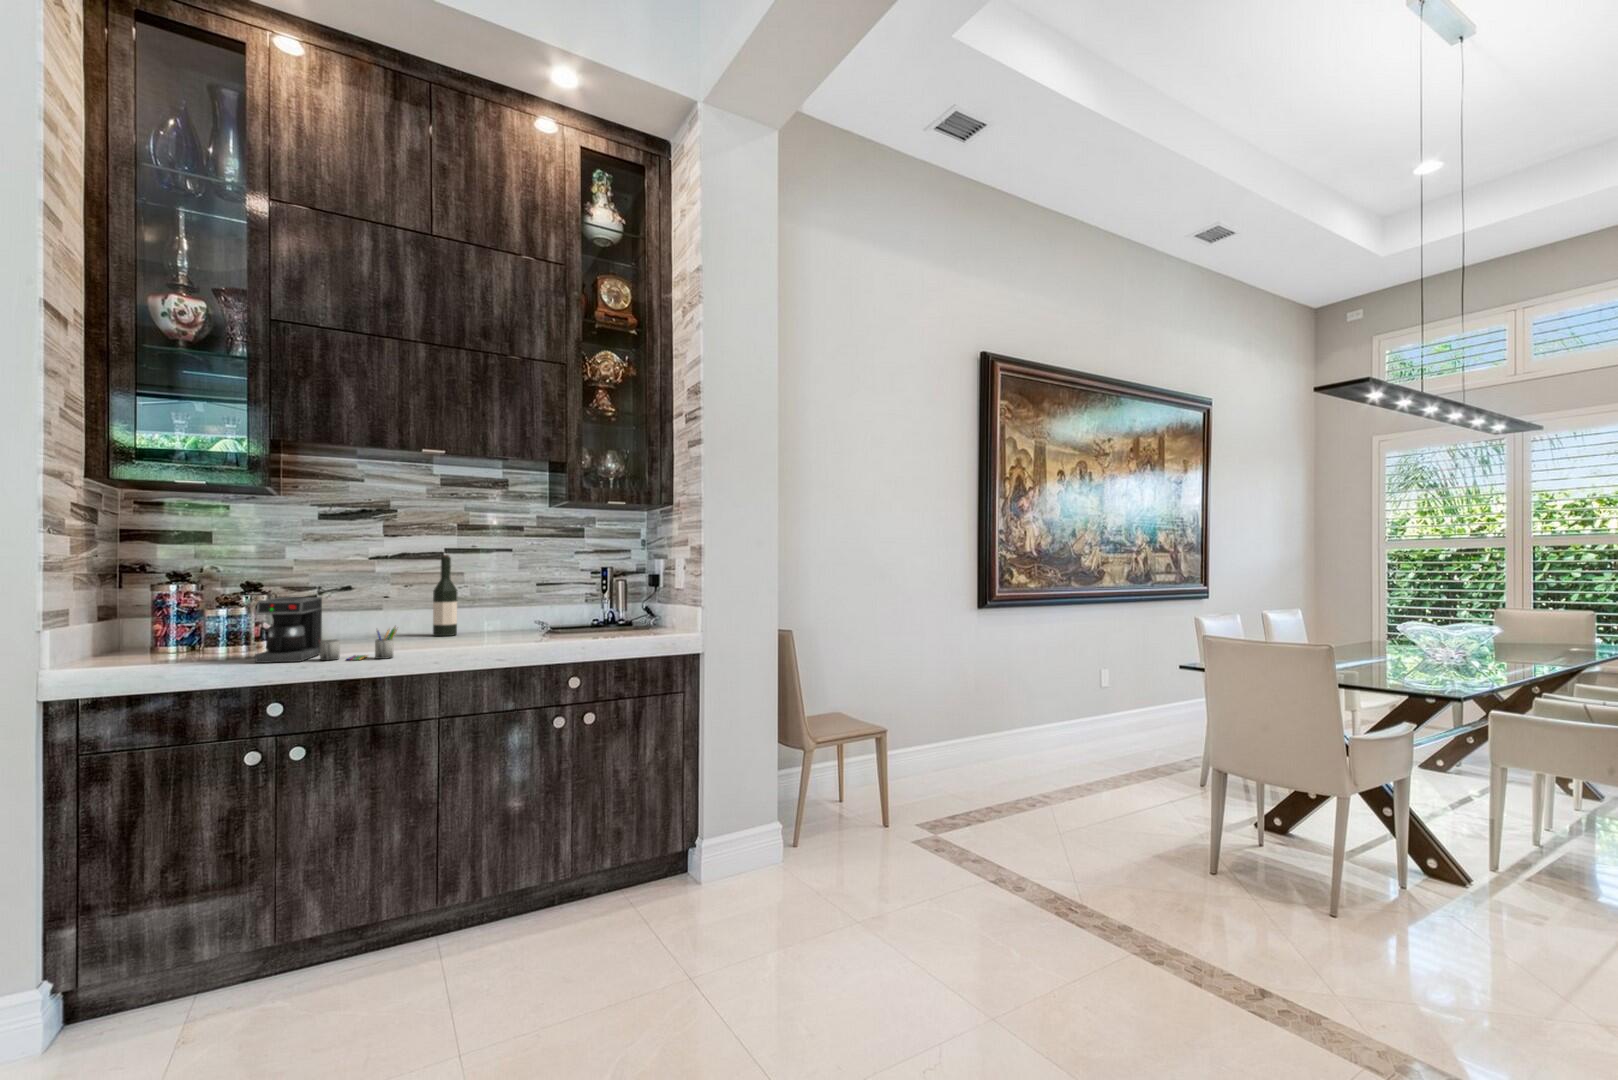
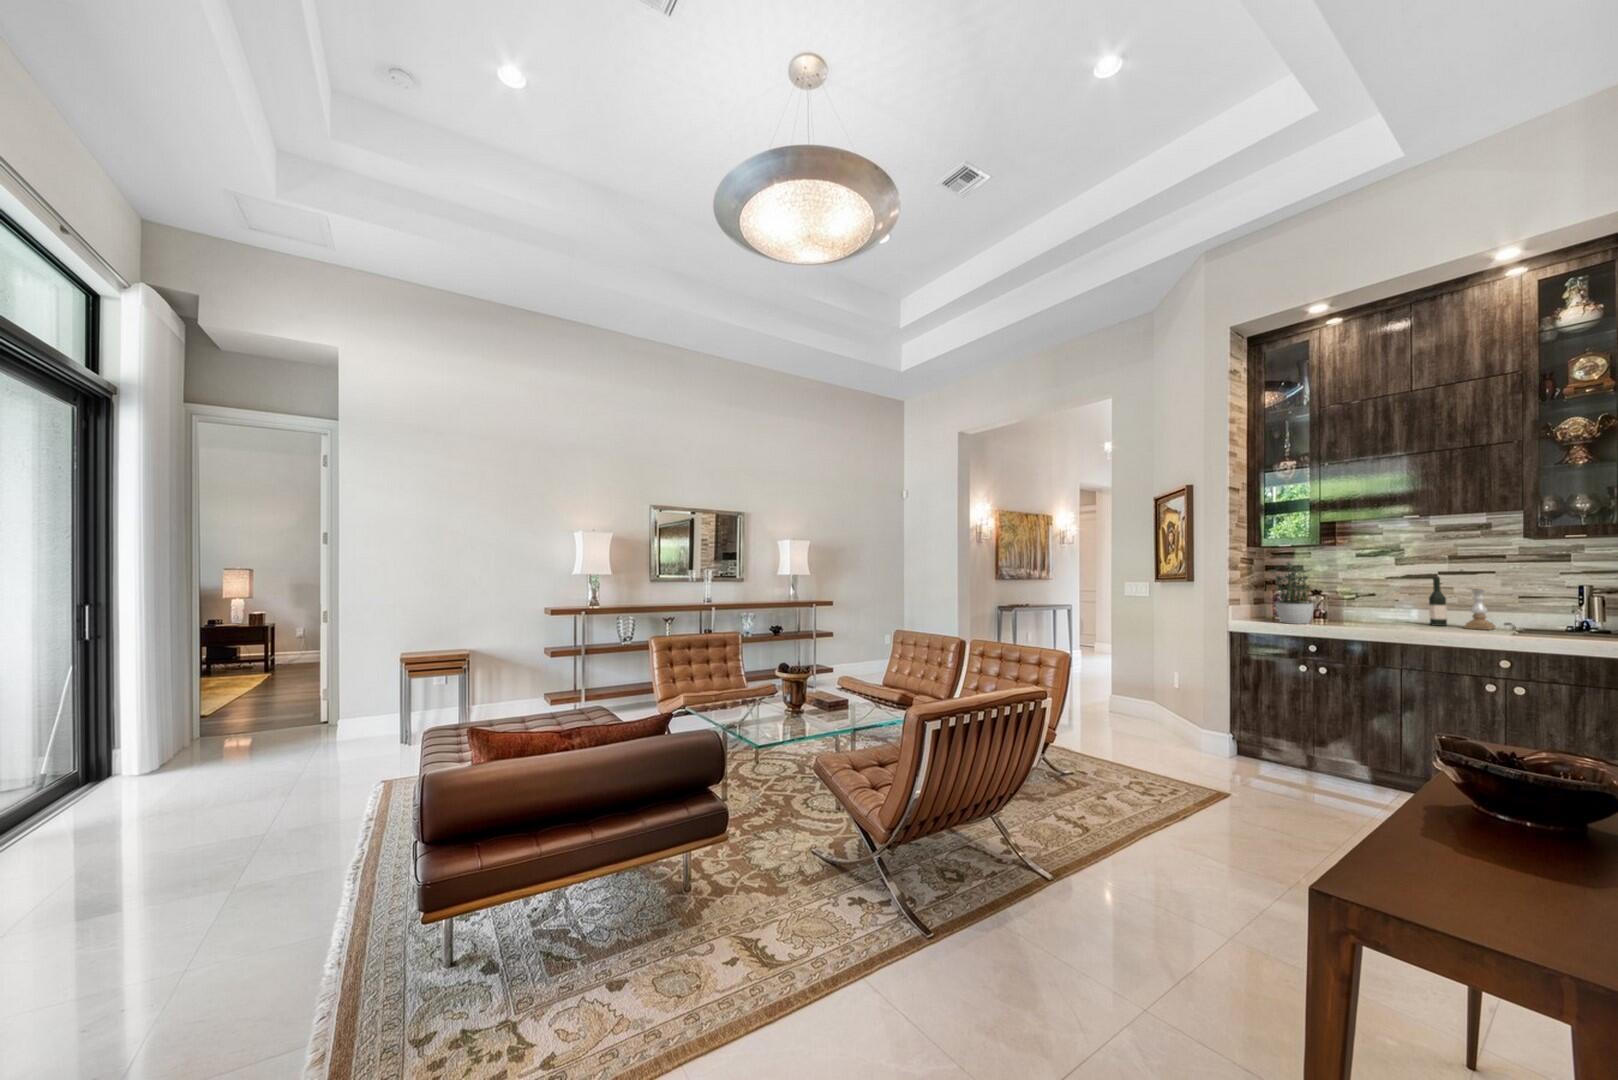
potted plant: none [151,521,251,658] -> present [1270,563,1314,624]
candle holder: none [484,571,516,636] -> present [1464,587,1495,630]
coffee maker: present [255,597,397,663] -> none [1310,599,1382,634]

